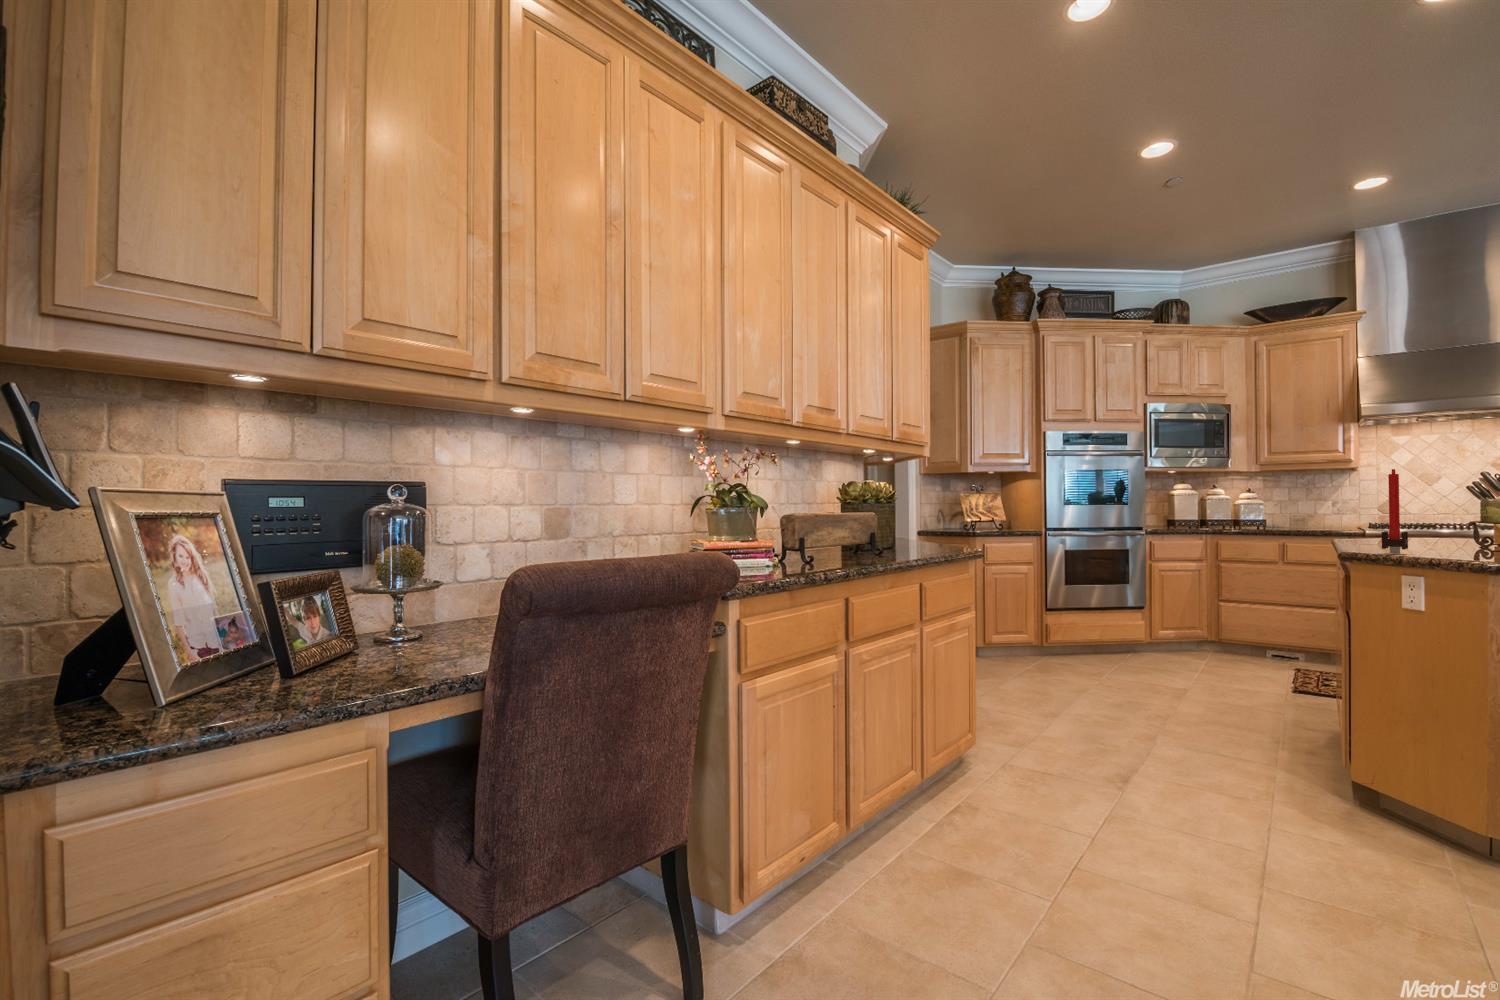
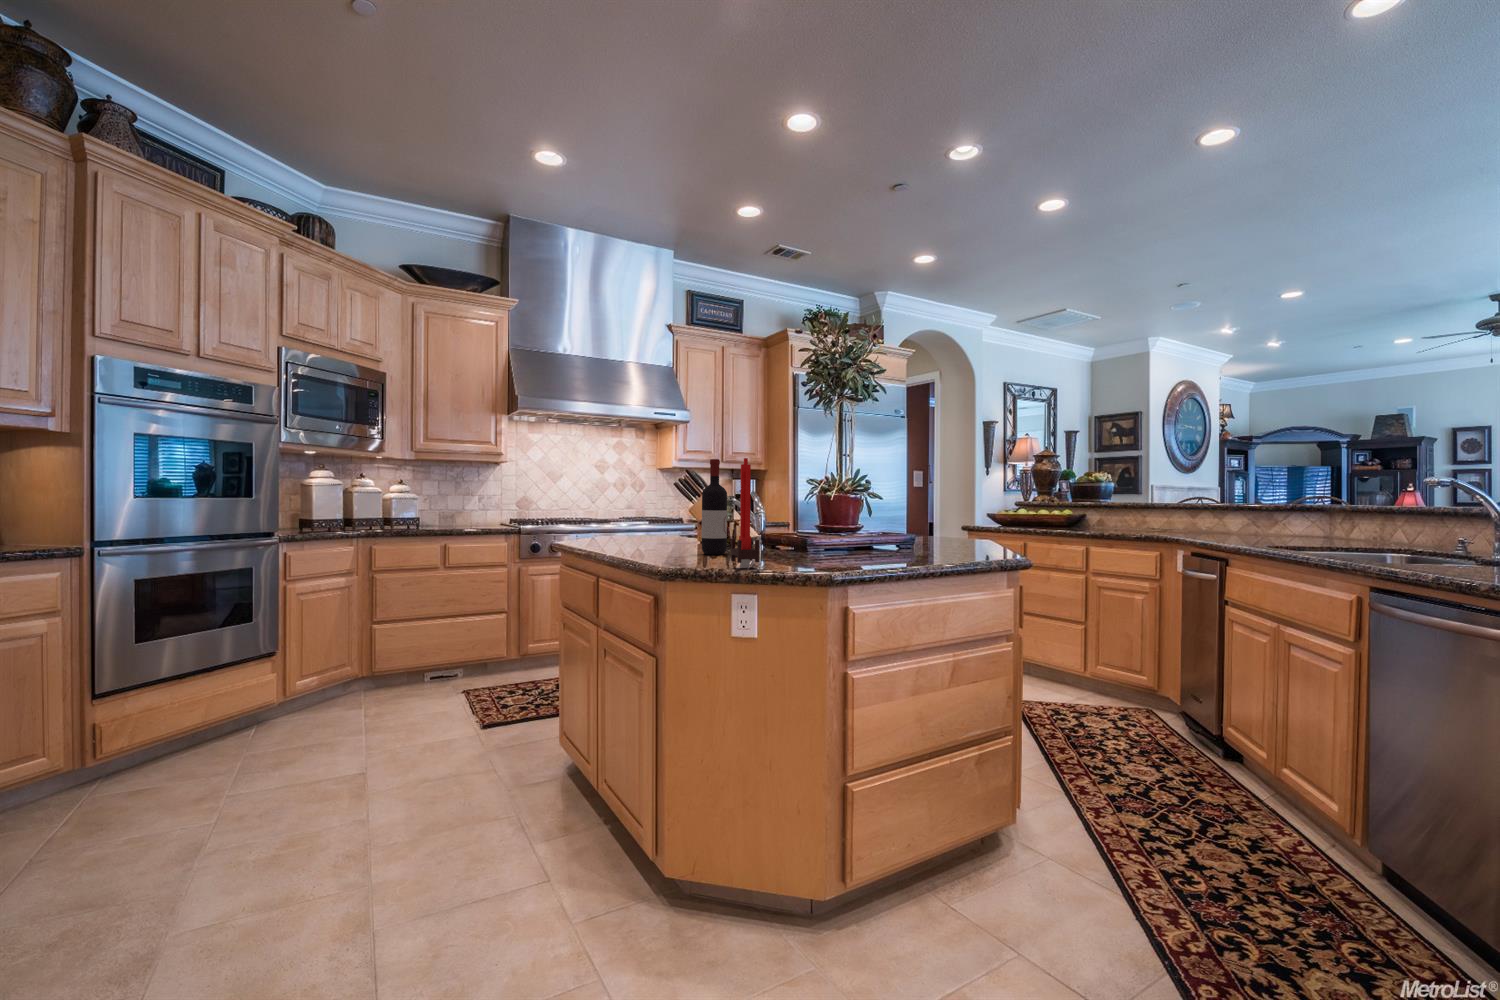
wine bottle: none [1417,466,1449,549] -> present [702,459,727,555]

